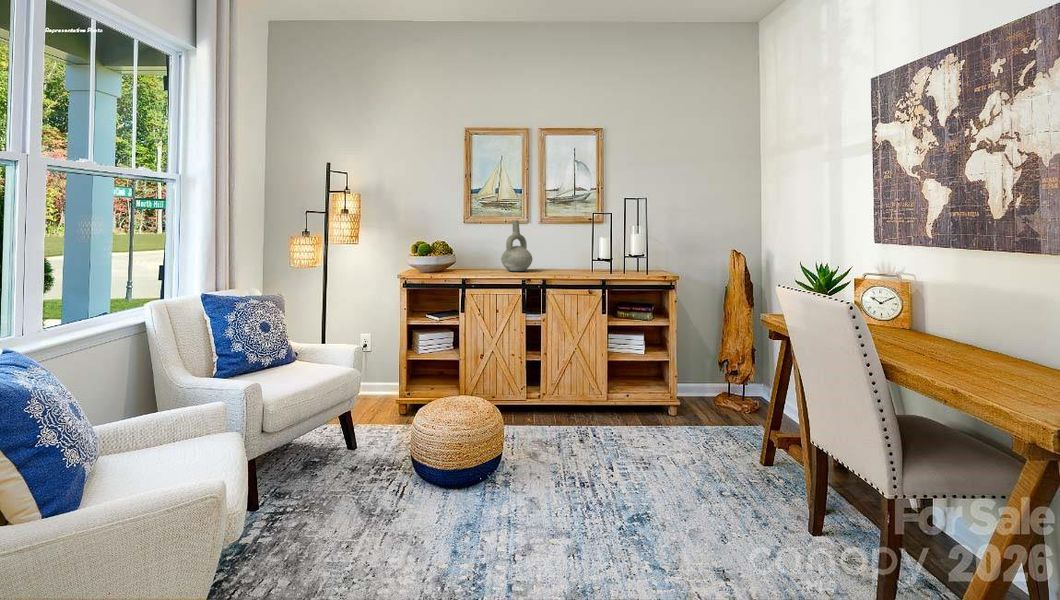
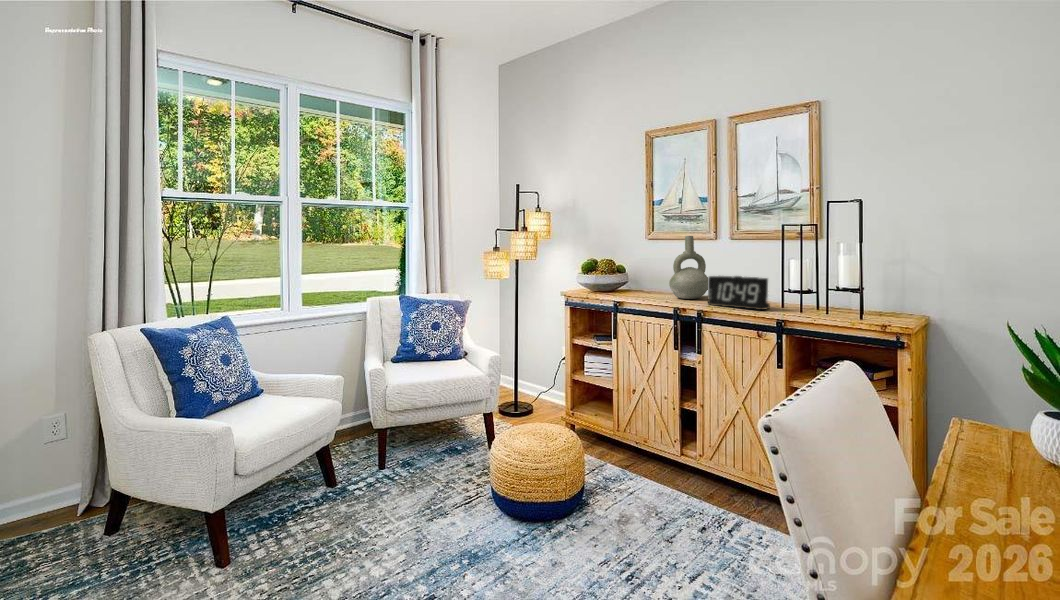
alarm clock: none [544,251,590,275] -> present [708,276,770,310]

